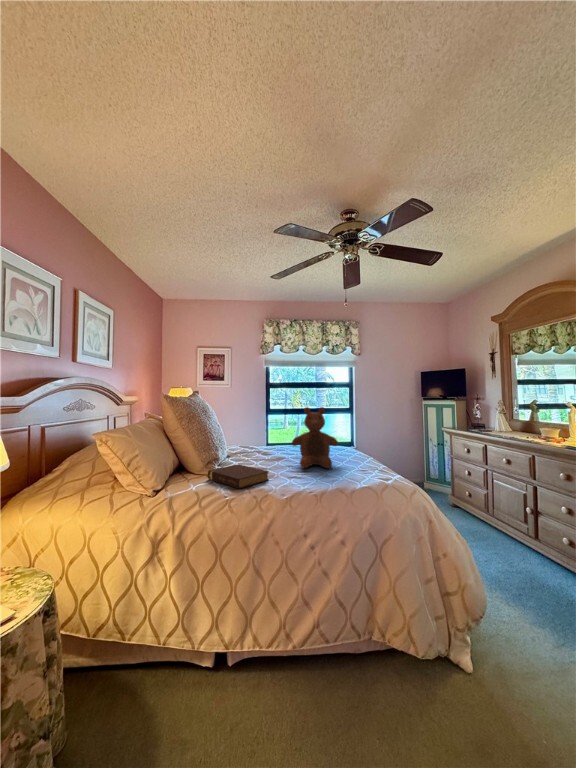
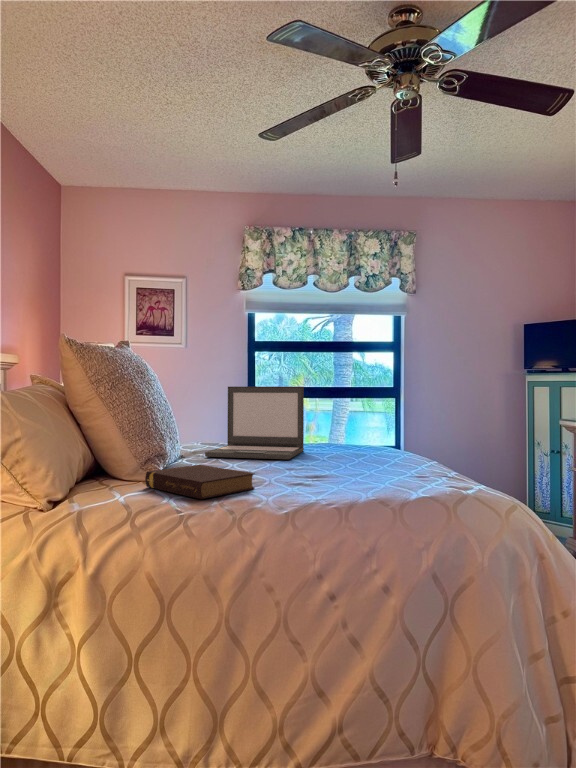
stuffed bear: present [292,407,338,468] -> none [294,368,378,473]
laptop: none [241,414,297,457] -> present [205,387,304,459]

